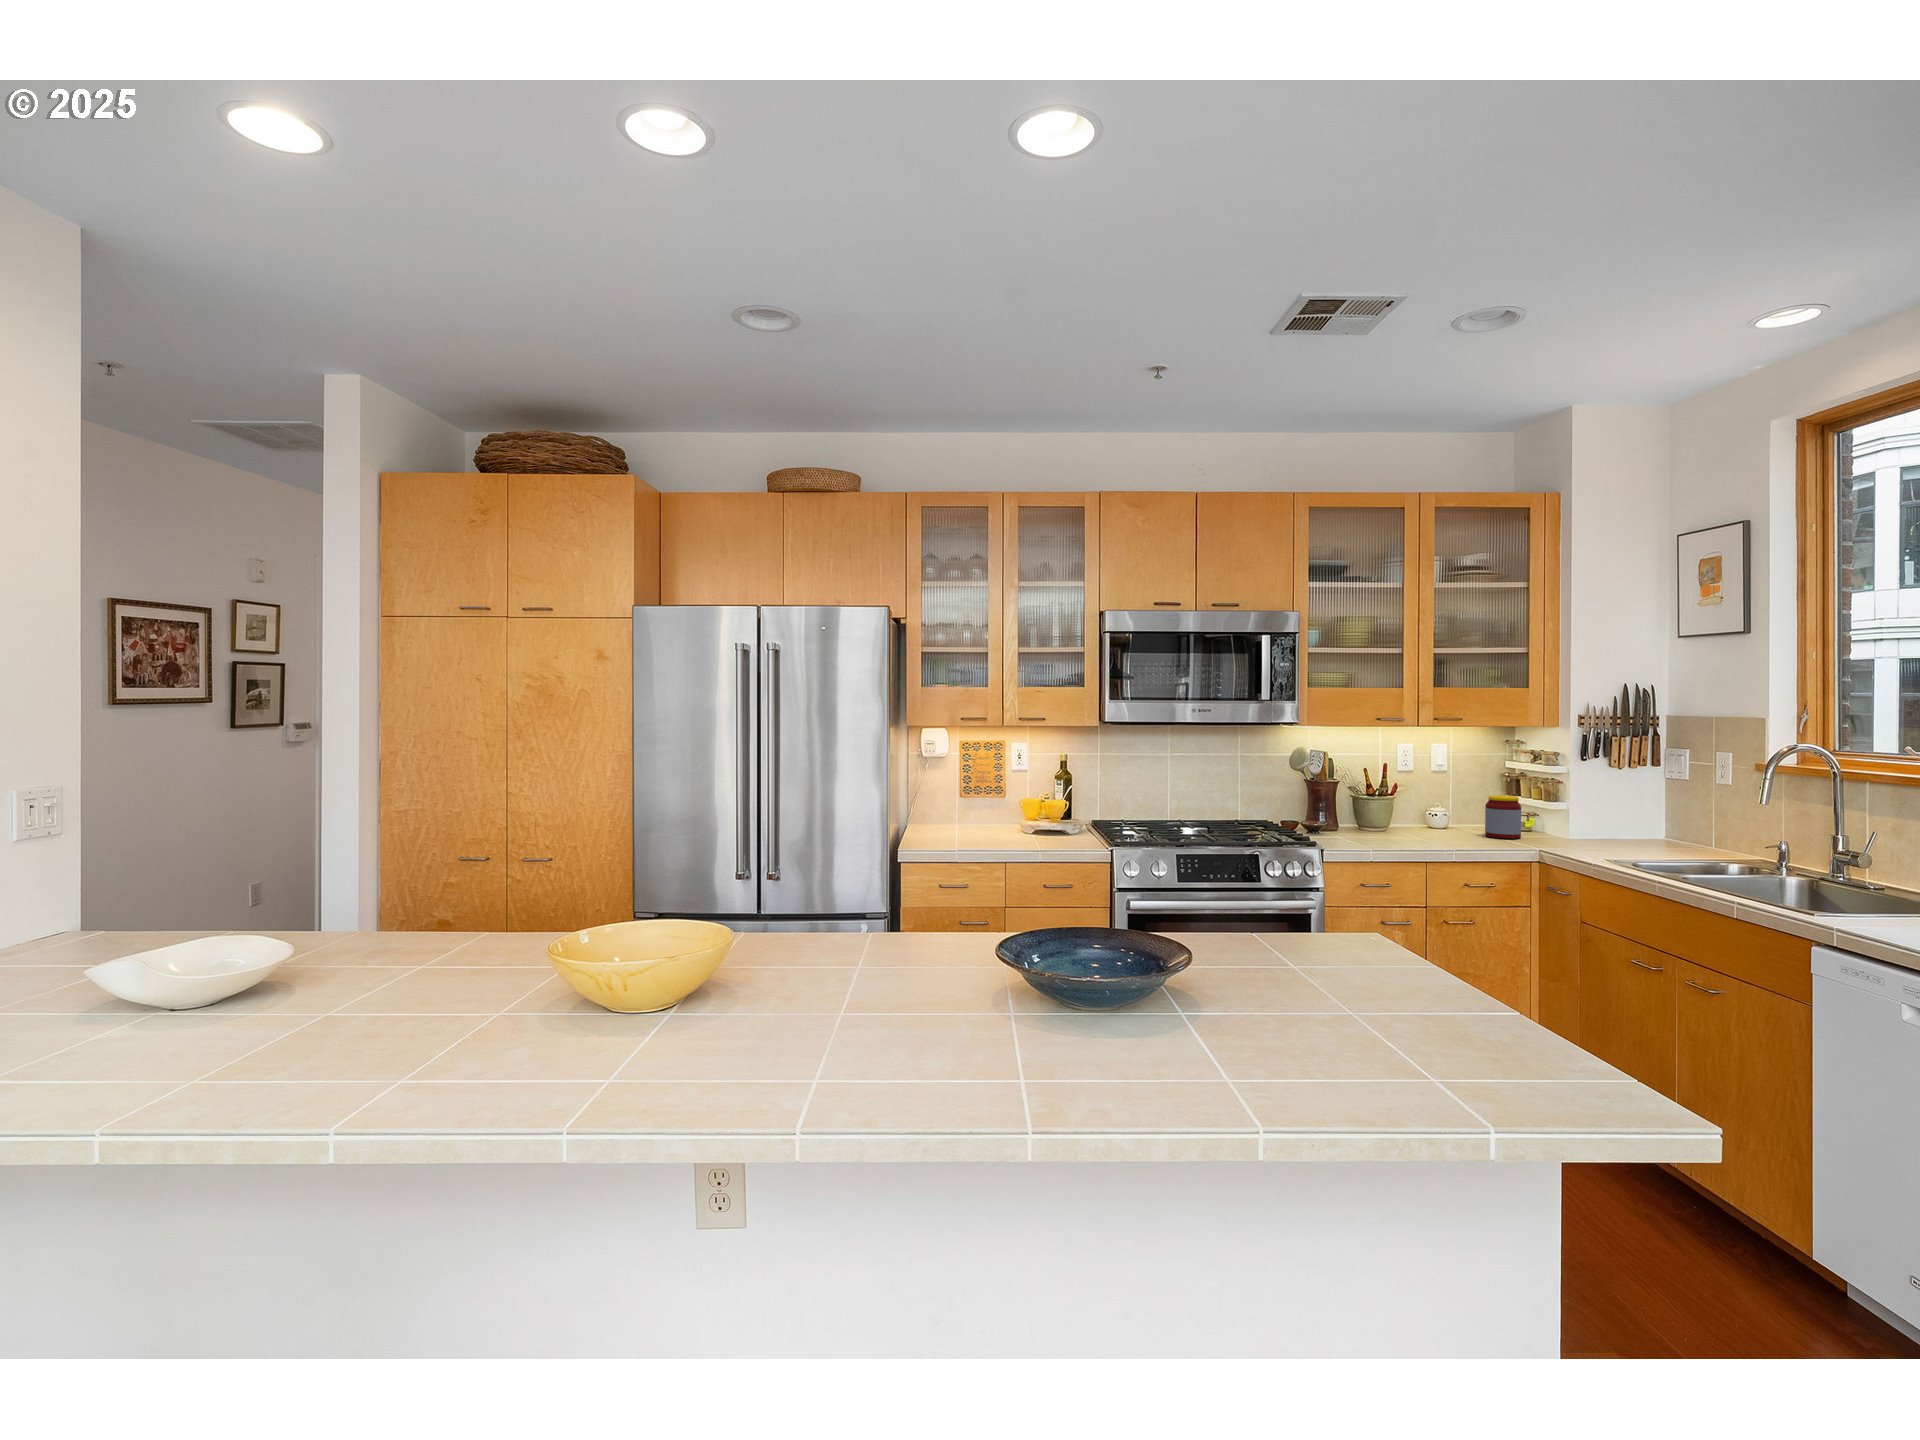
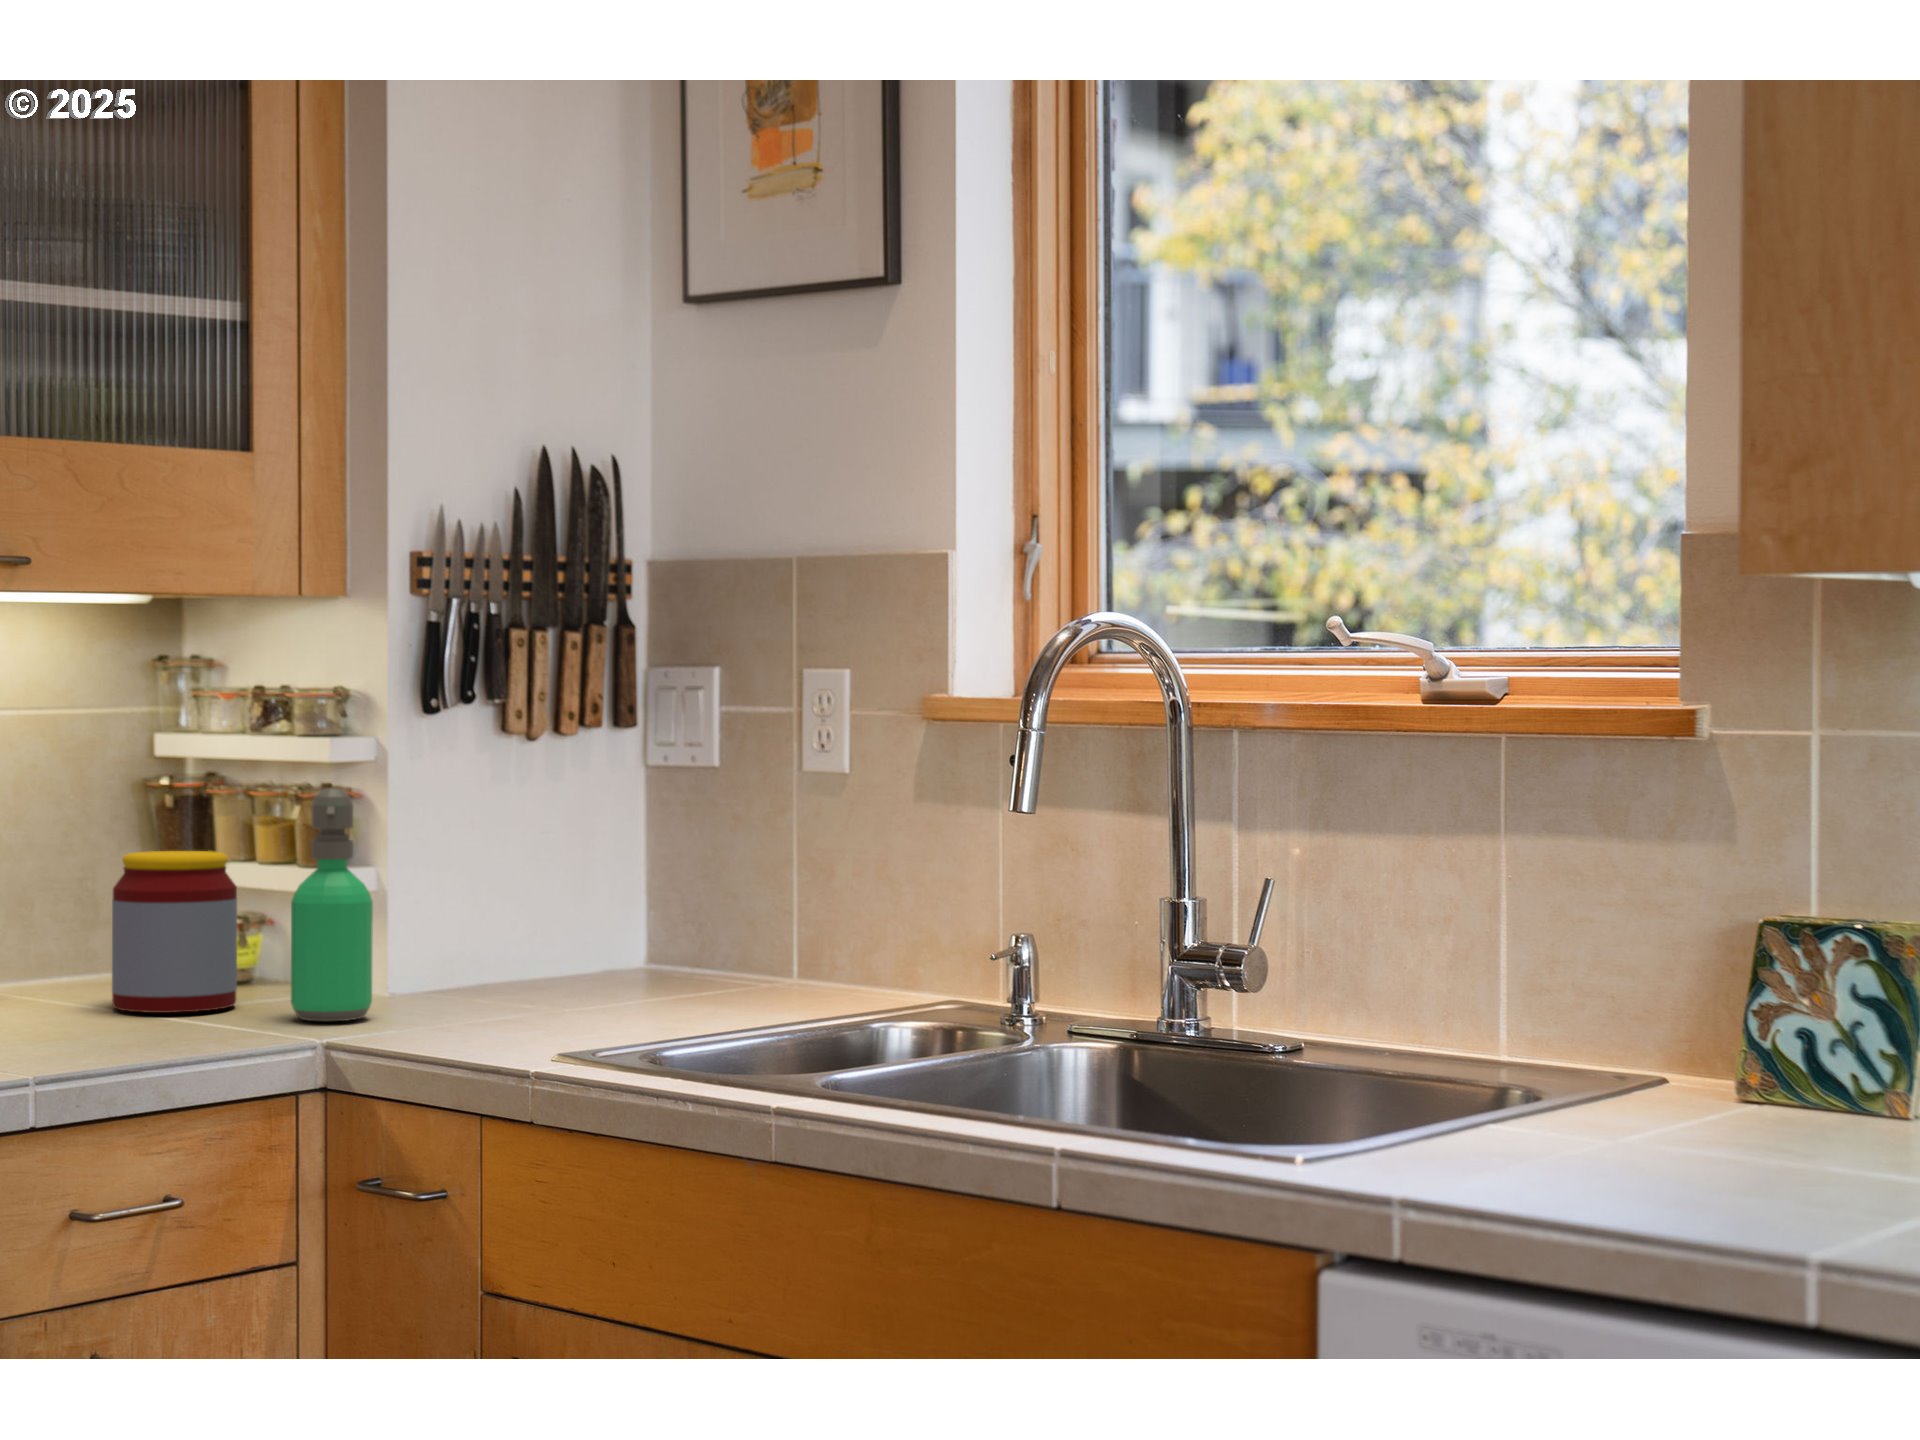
soap dispenser: none [1534,782,1559,845] -> present [291,788,373,1021]

